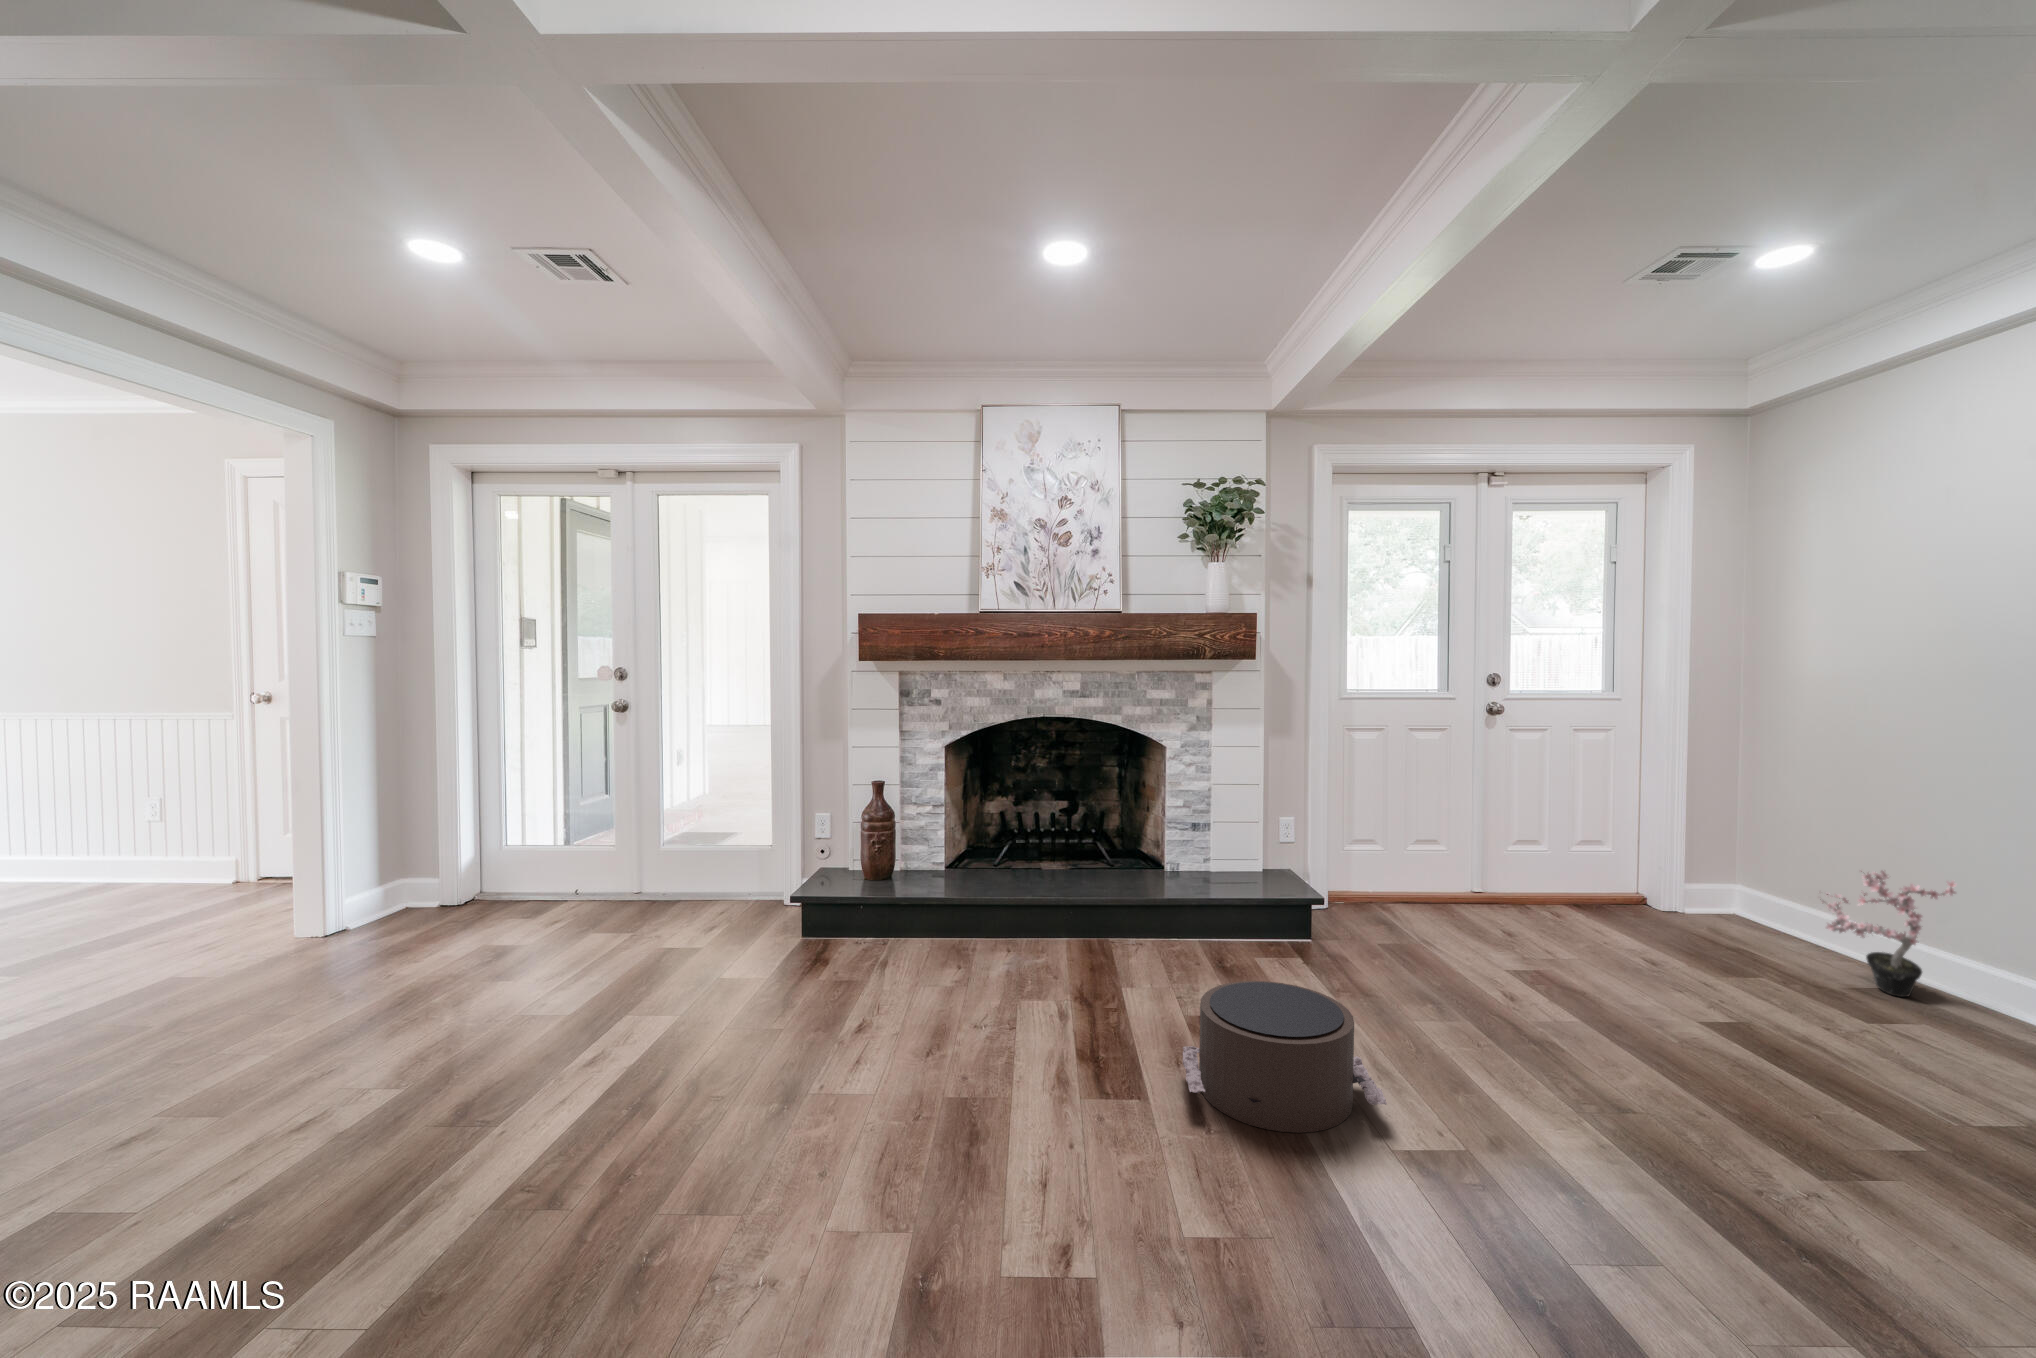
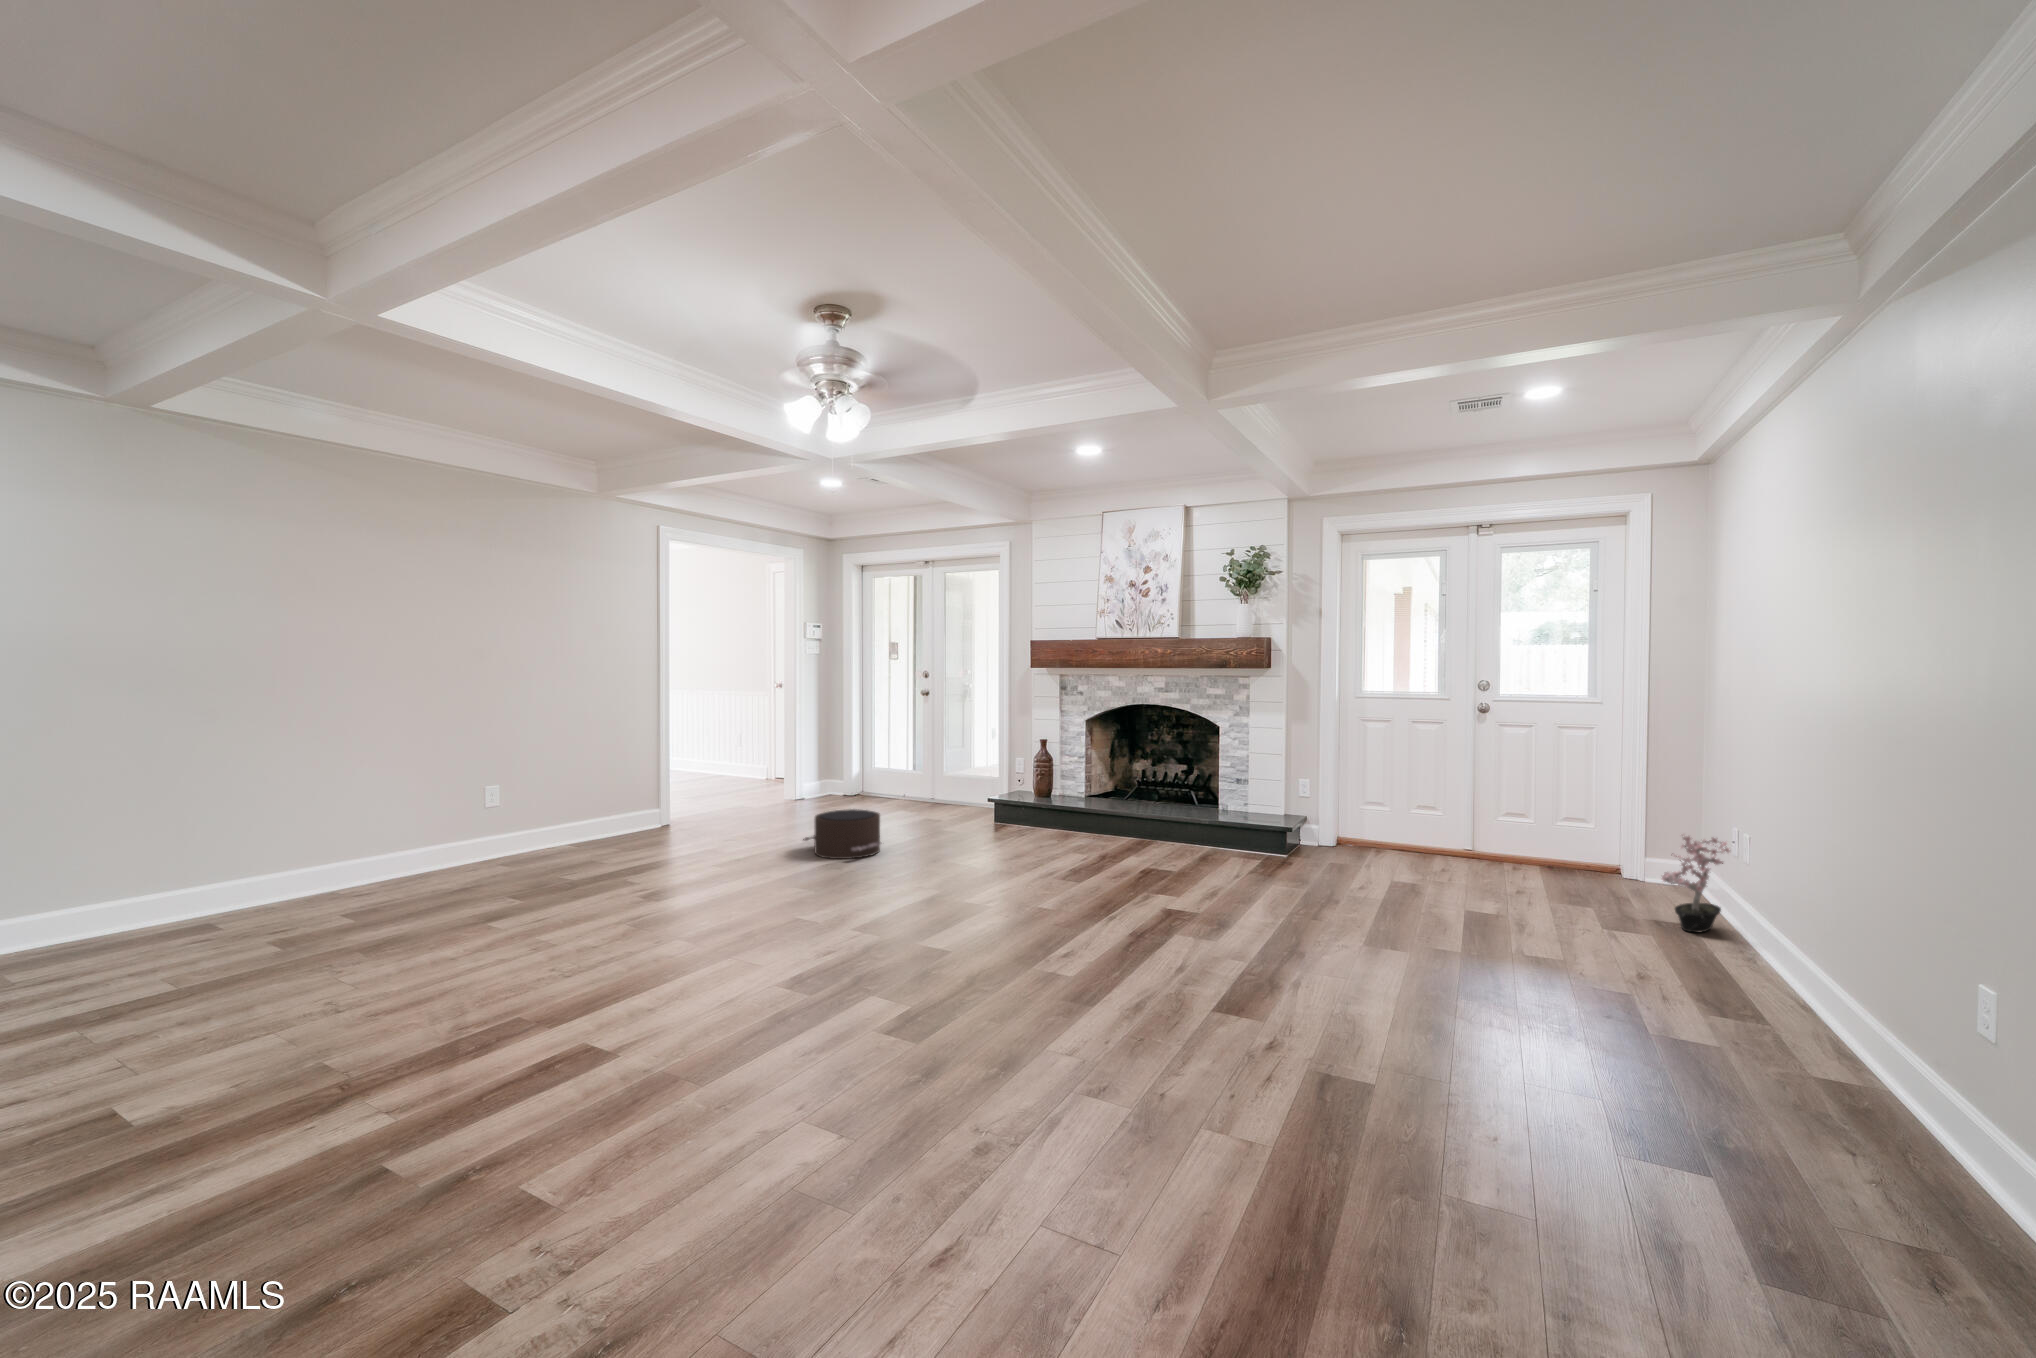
pouf: present [1183,981,1387,1133] -> present [803,809,881,859]

